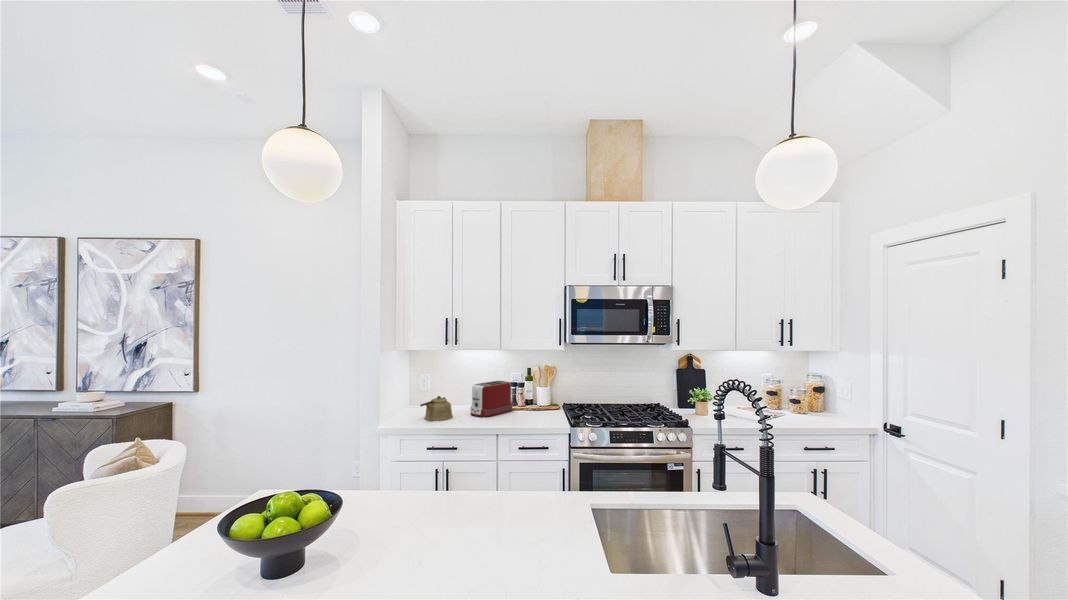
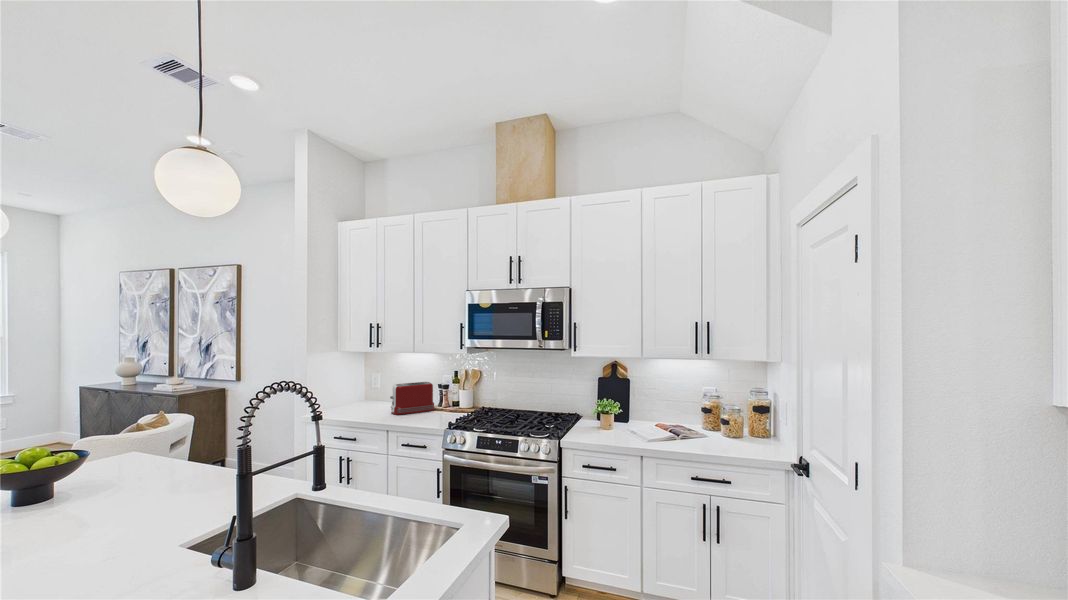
kettle: present [420,396,453,421] -> none [345,393,377,415]

